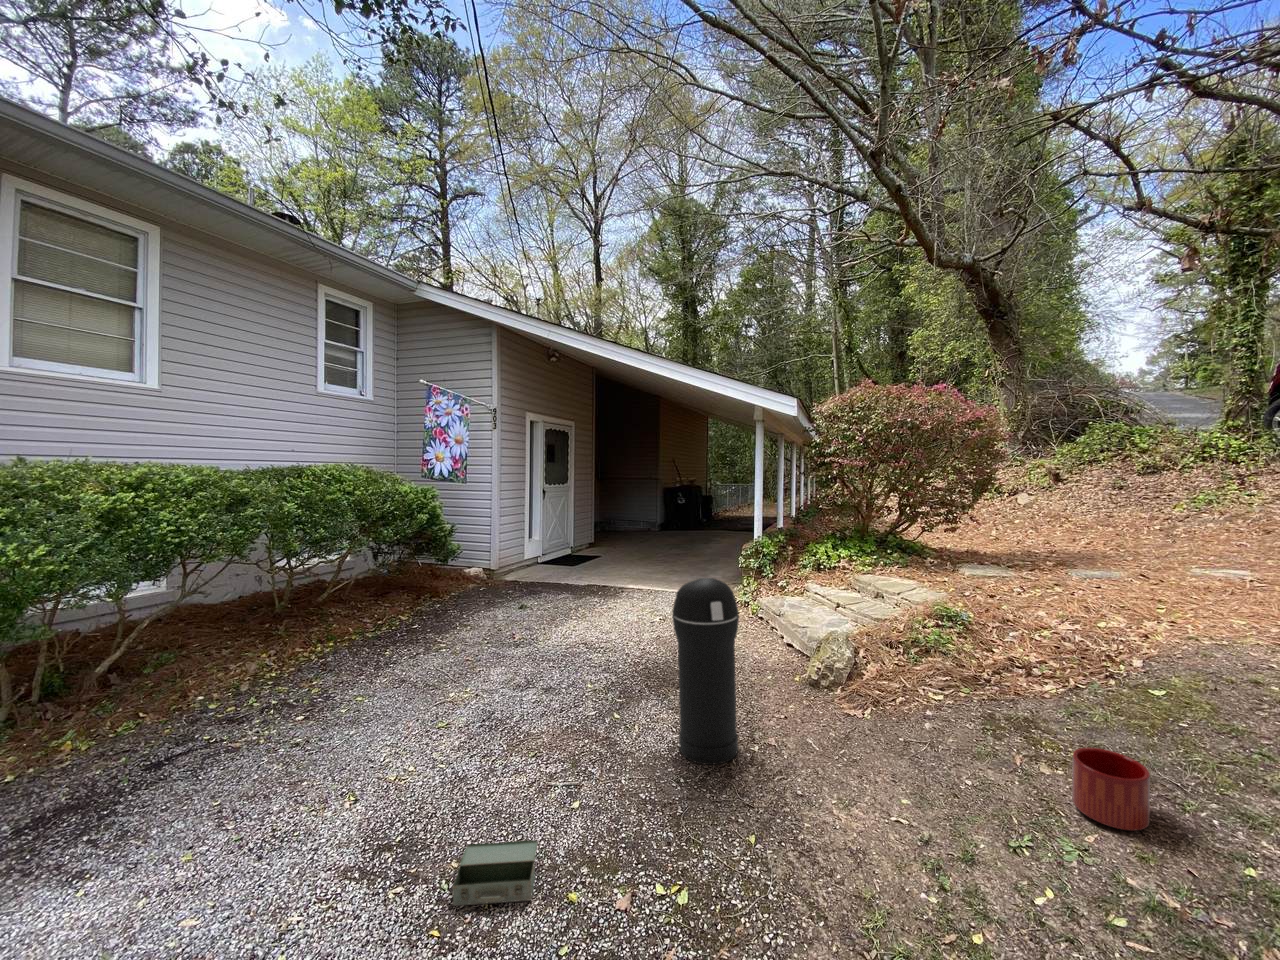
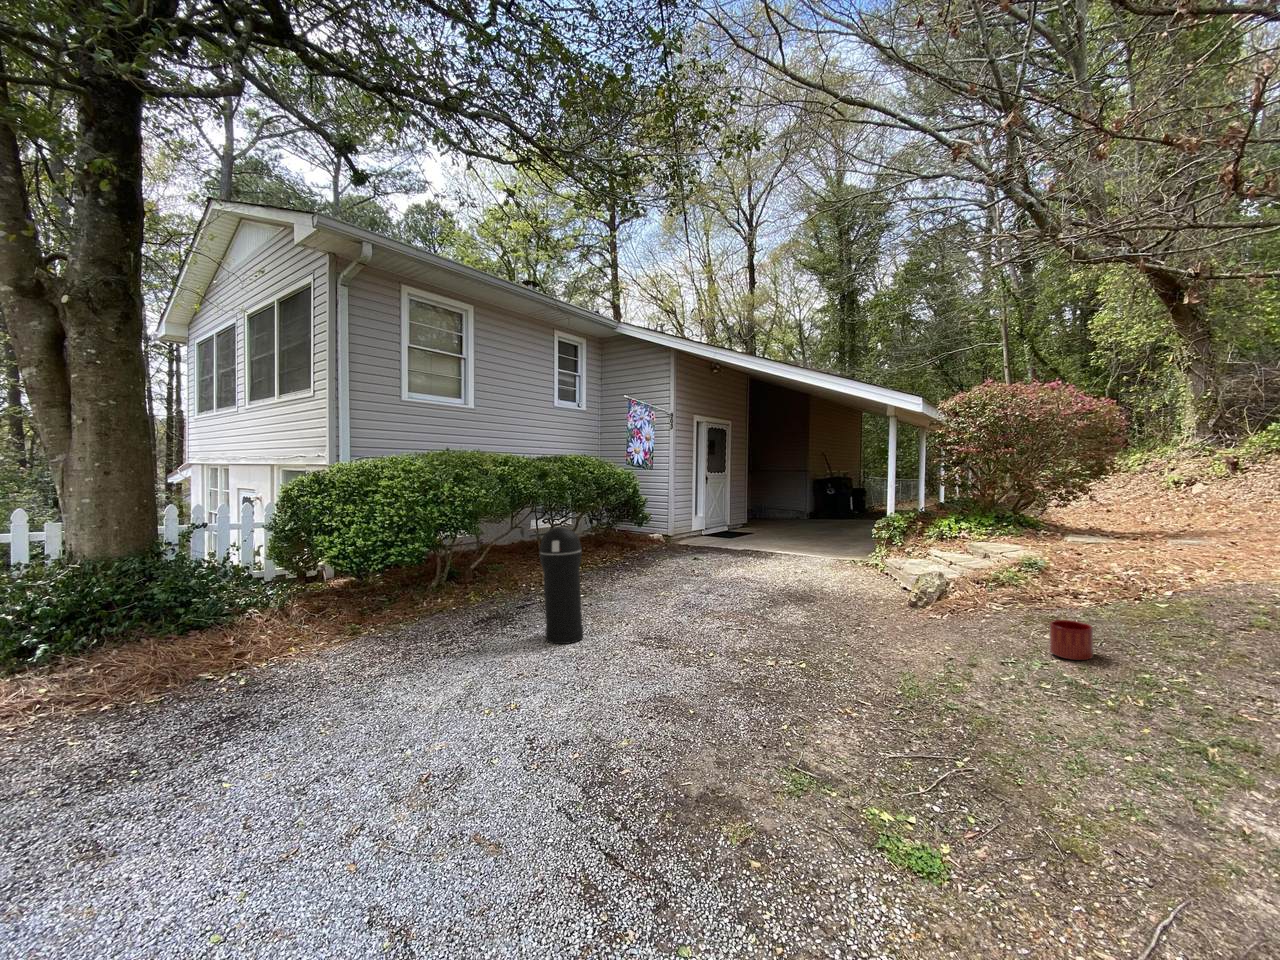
trash can: present [672,578,739,765] -> present [539,527,583,644]
toolbox: present [452,840,538,906] -> none [692,639,731,659]

